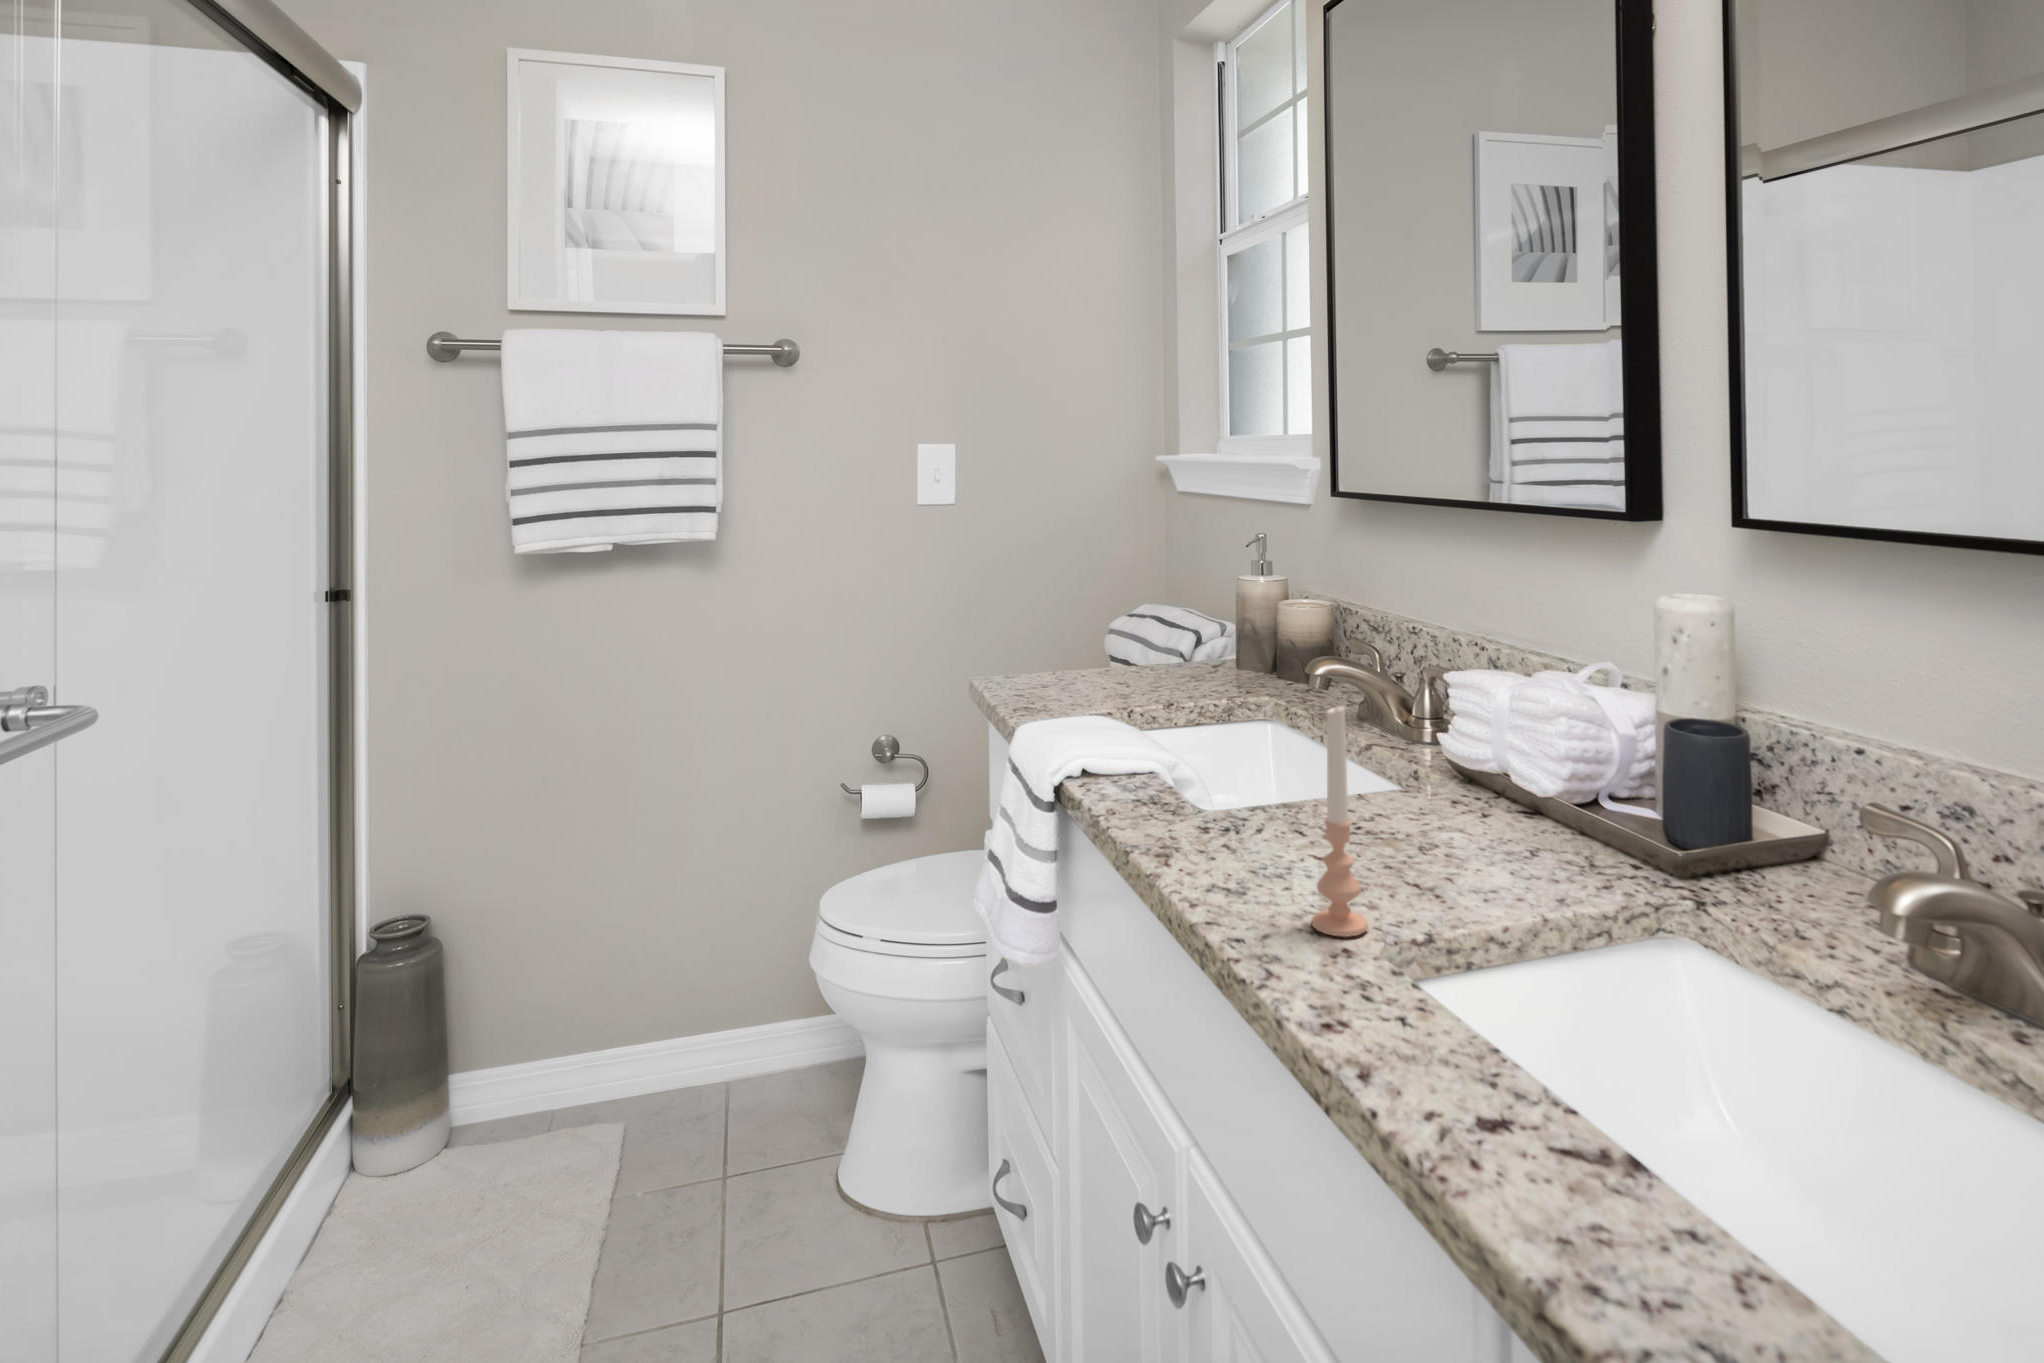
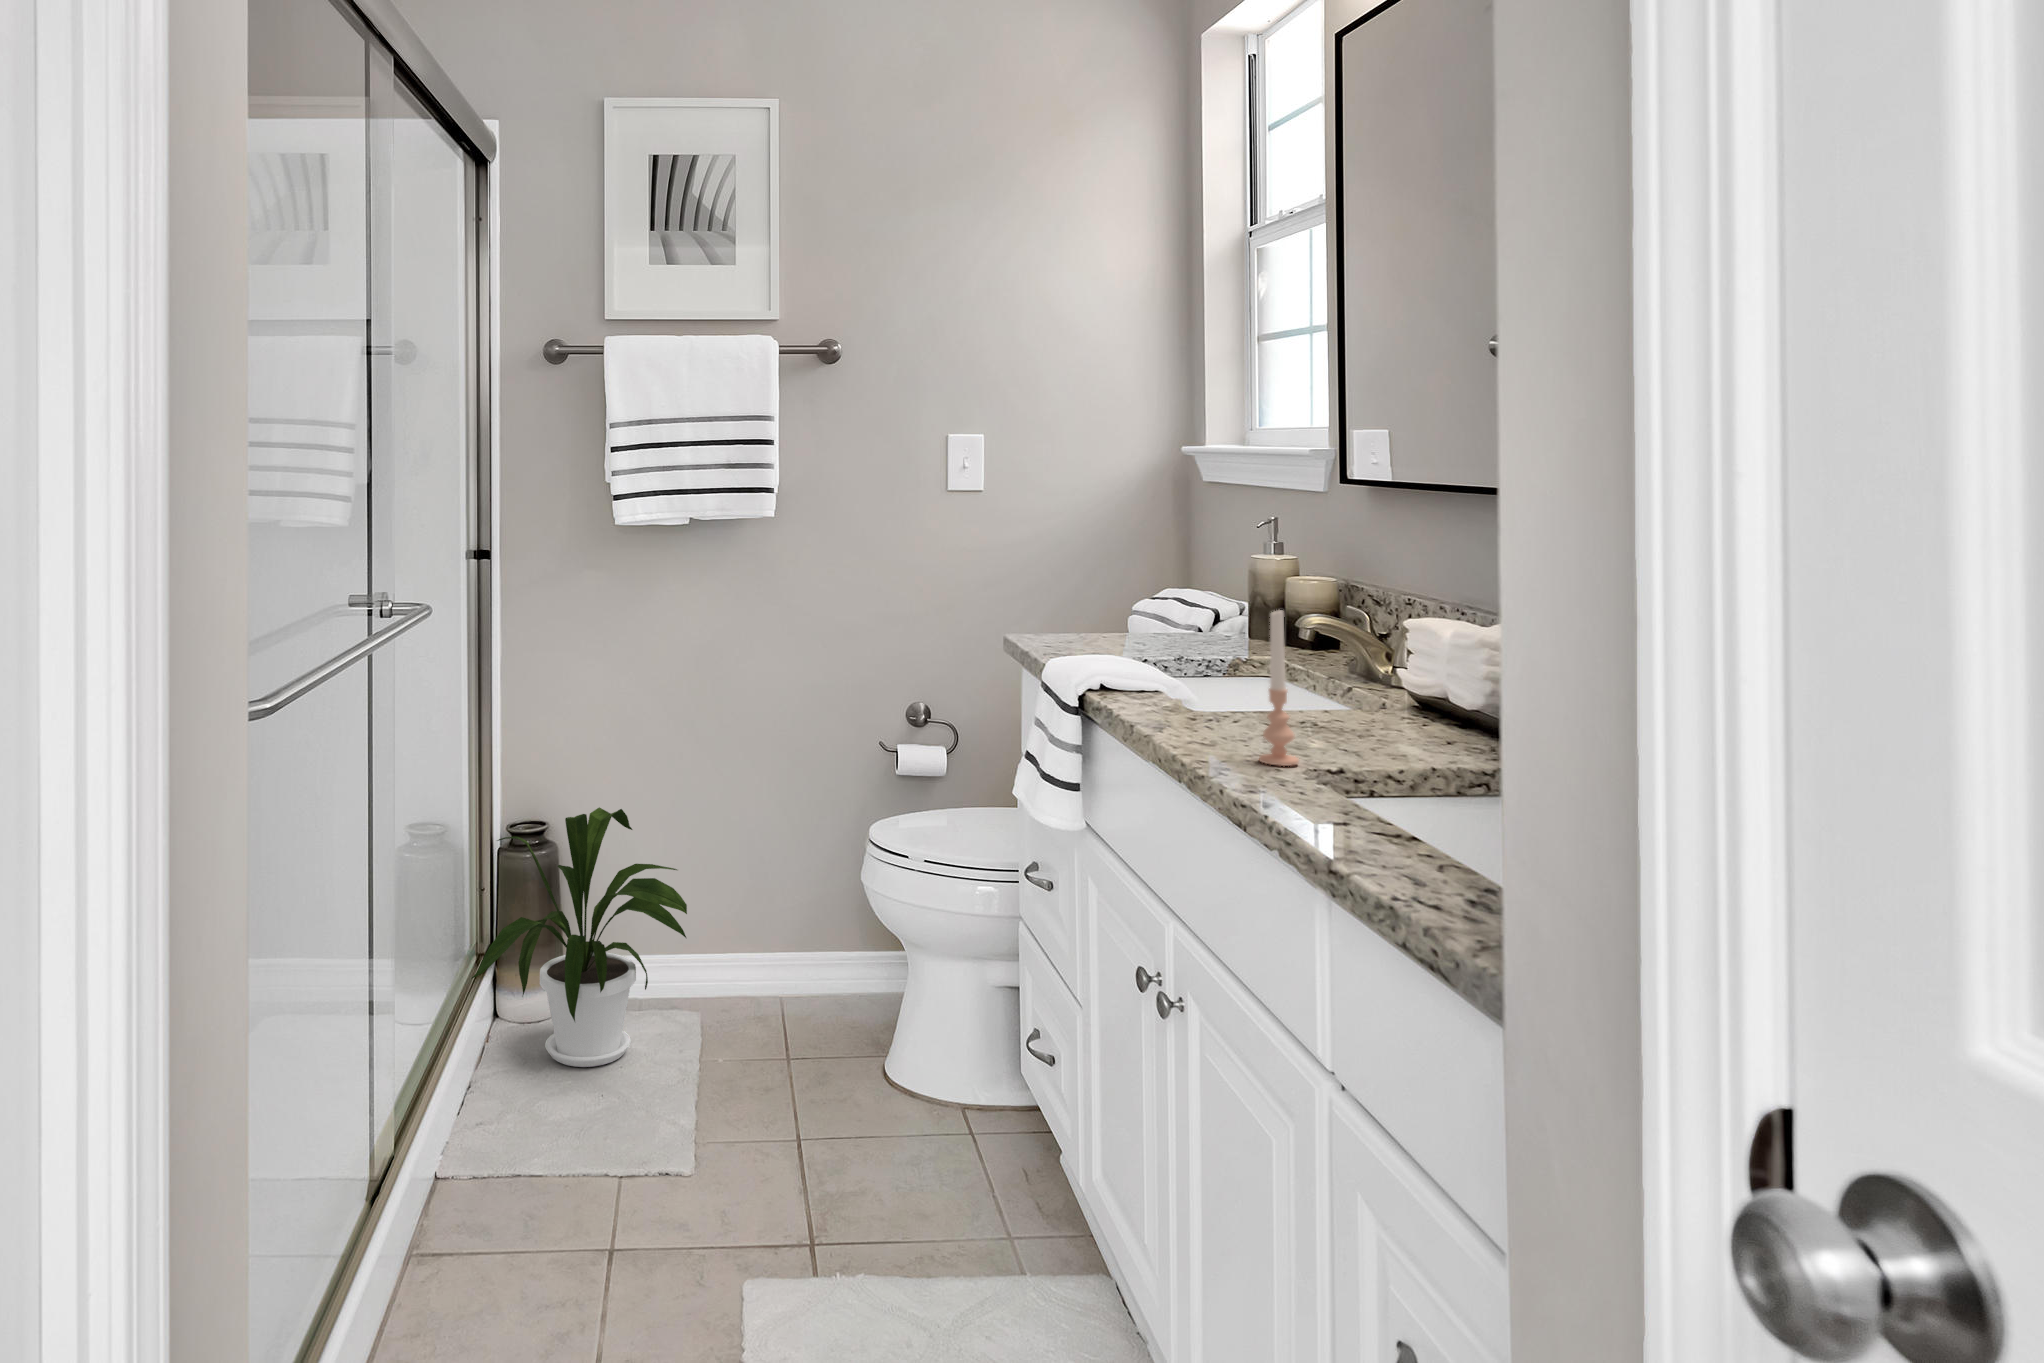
house plant: none [273,903,592,1250] -> present [472,807,687,1067]

